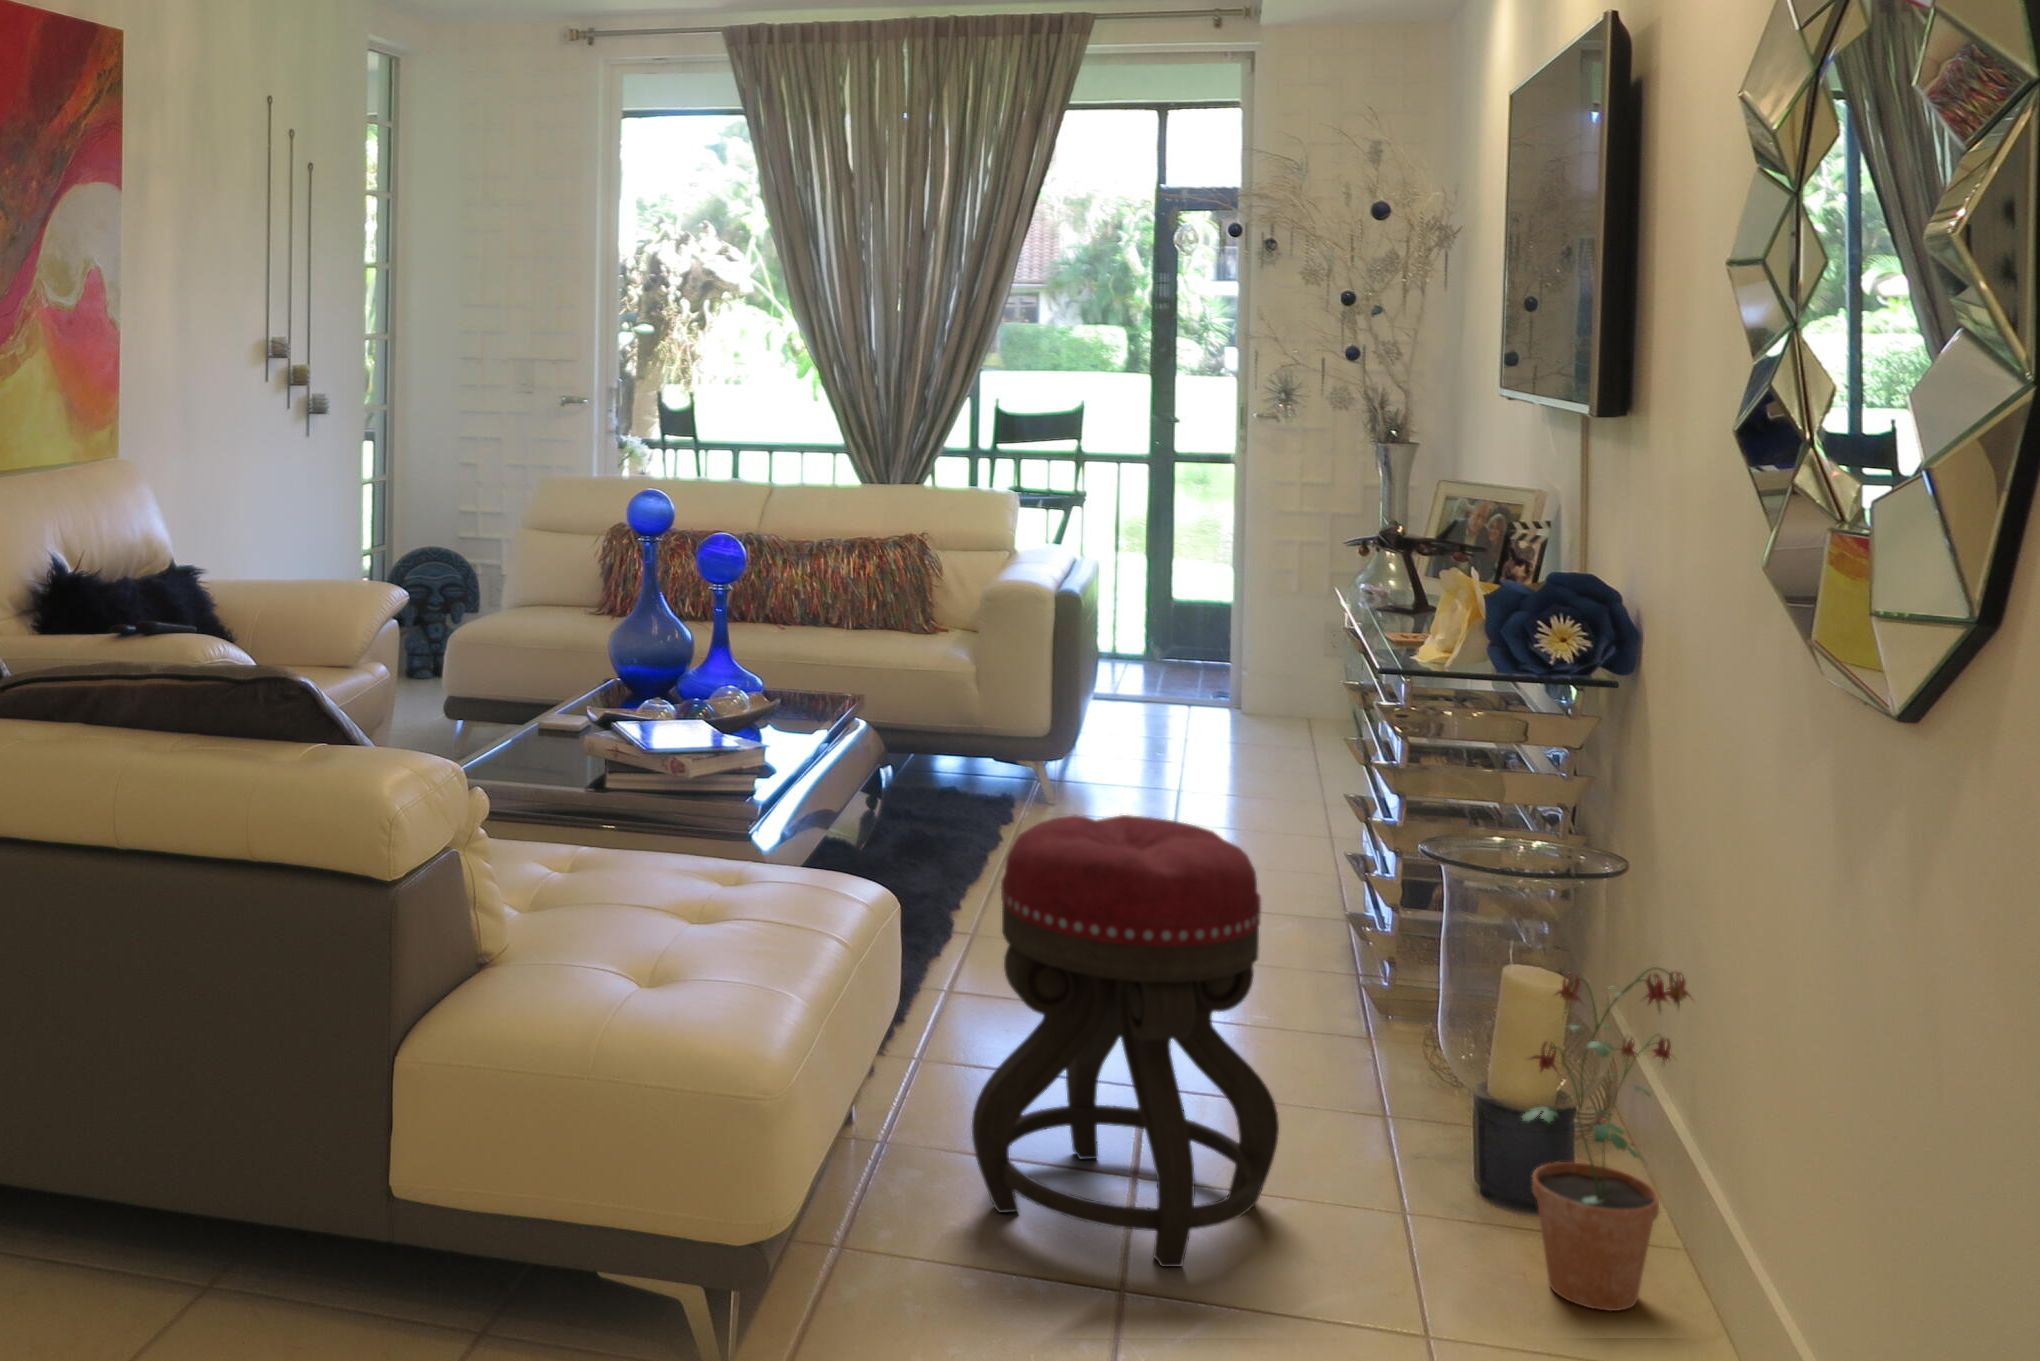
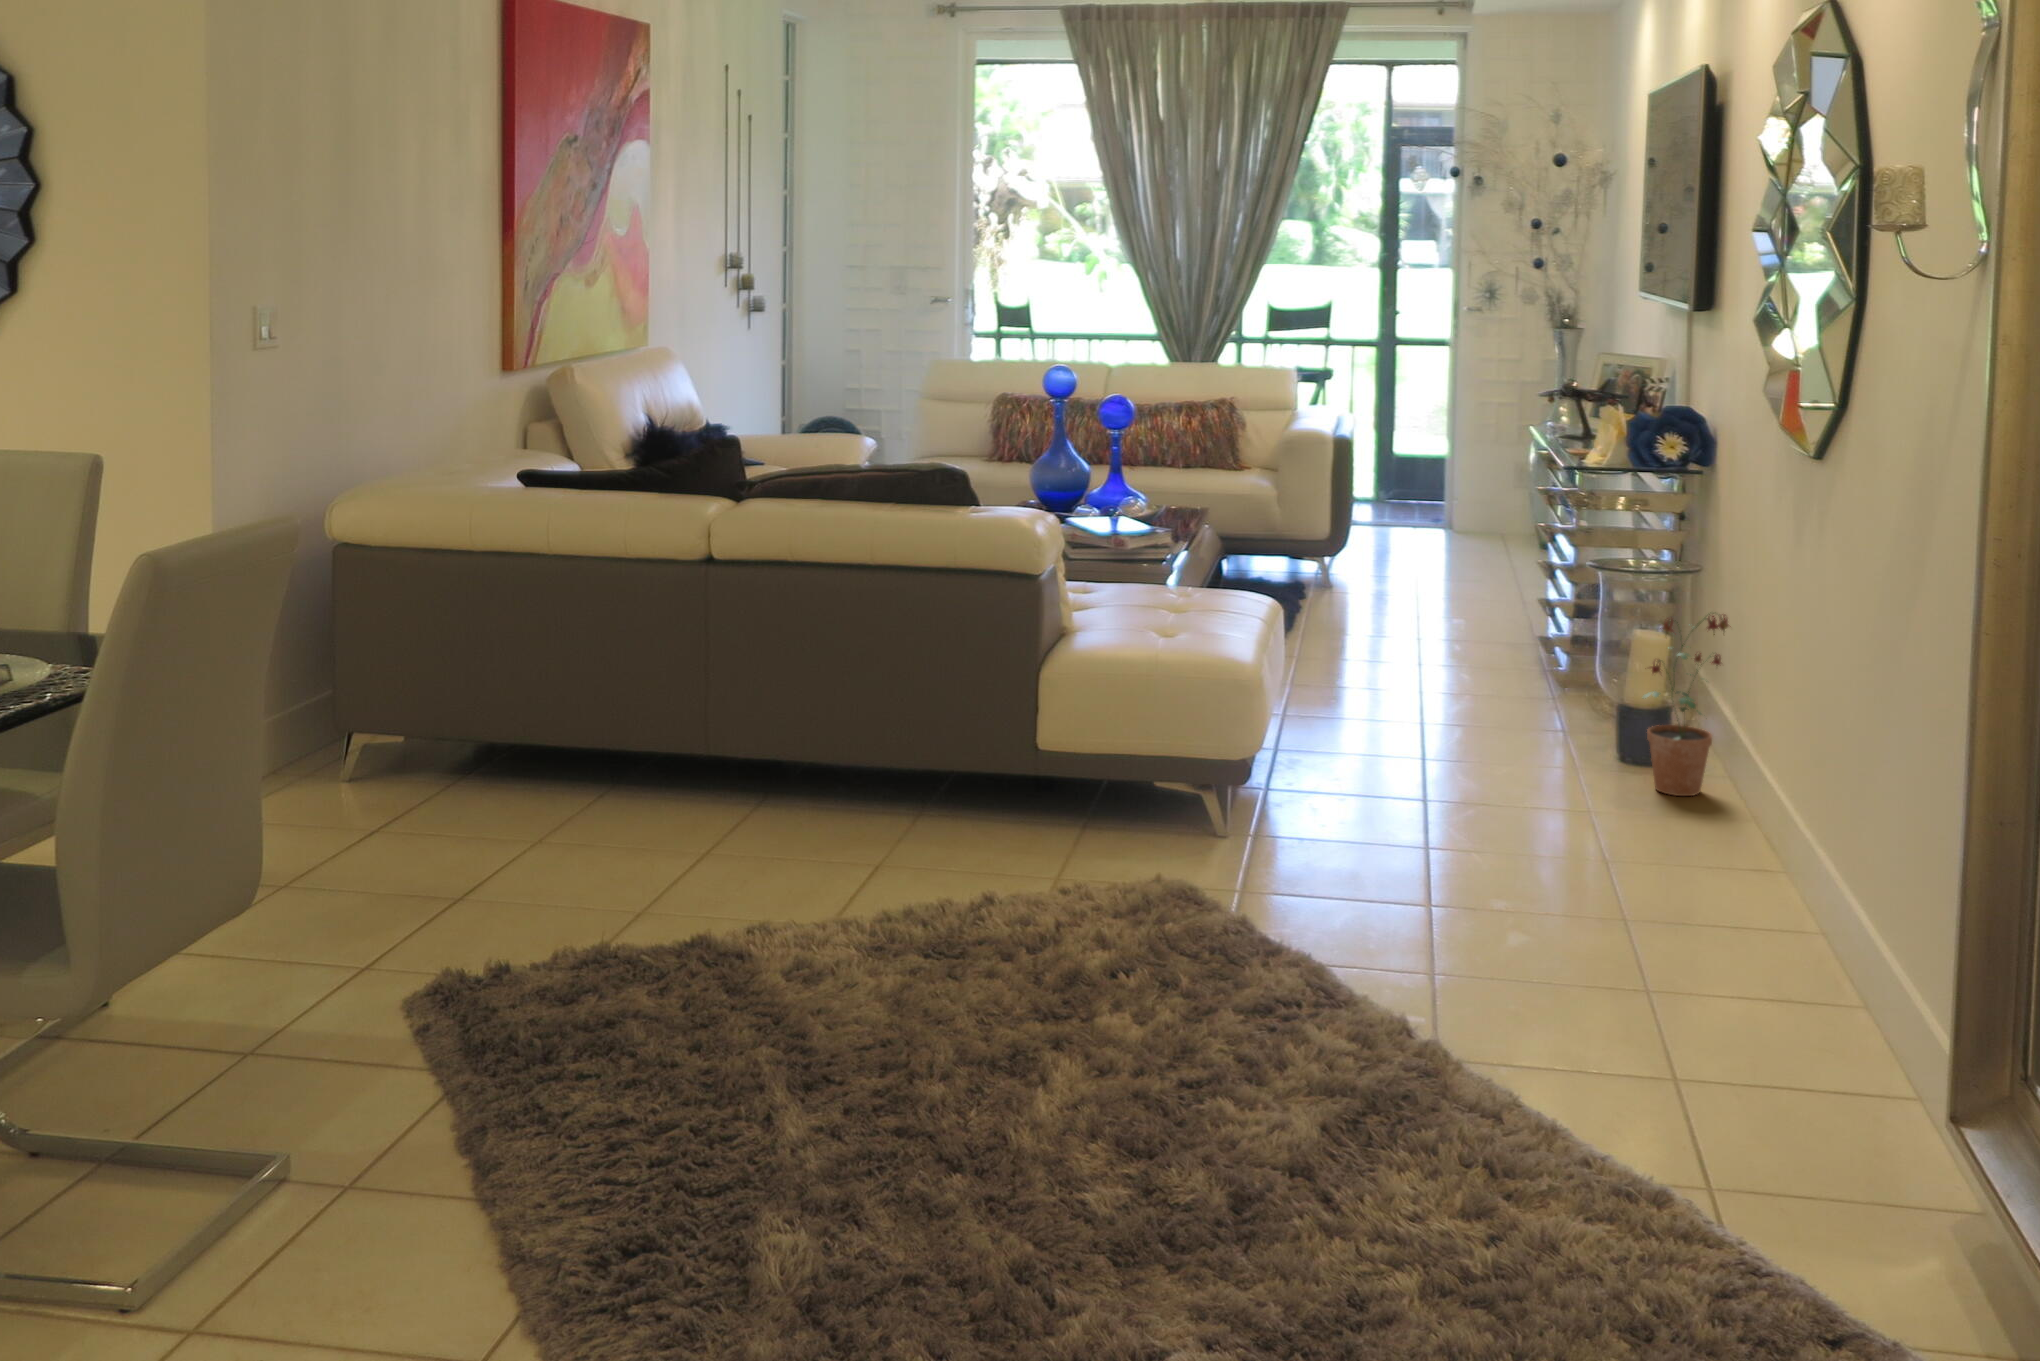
ottoman: present [972,815,1279,1267] -> none [1338,549,1510,790]

